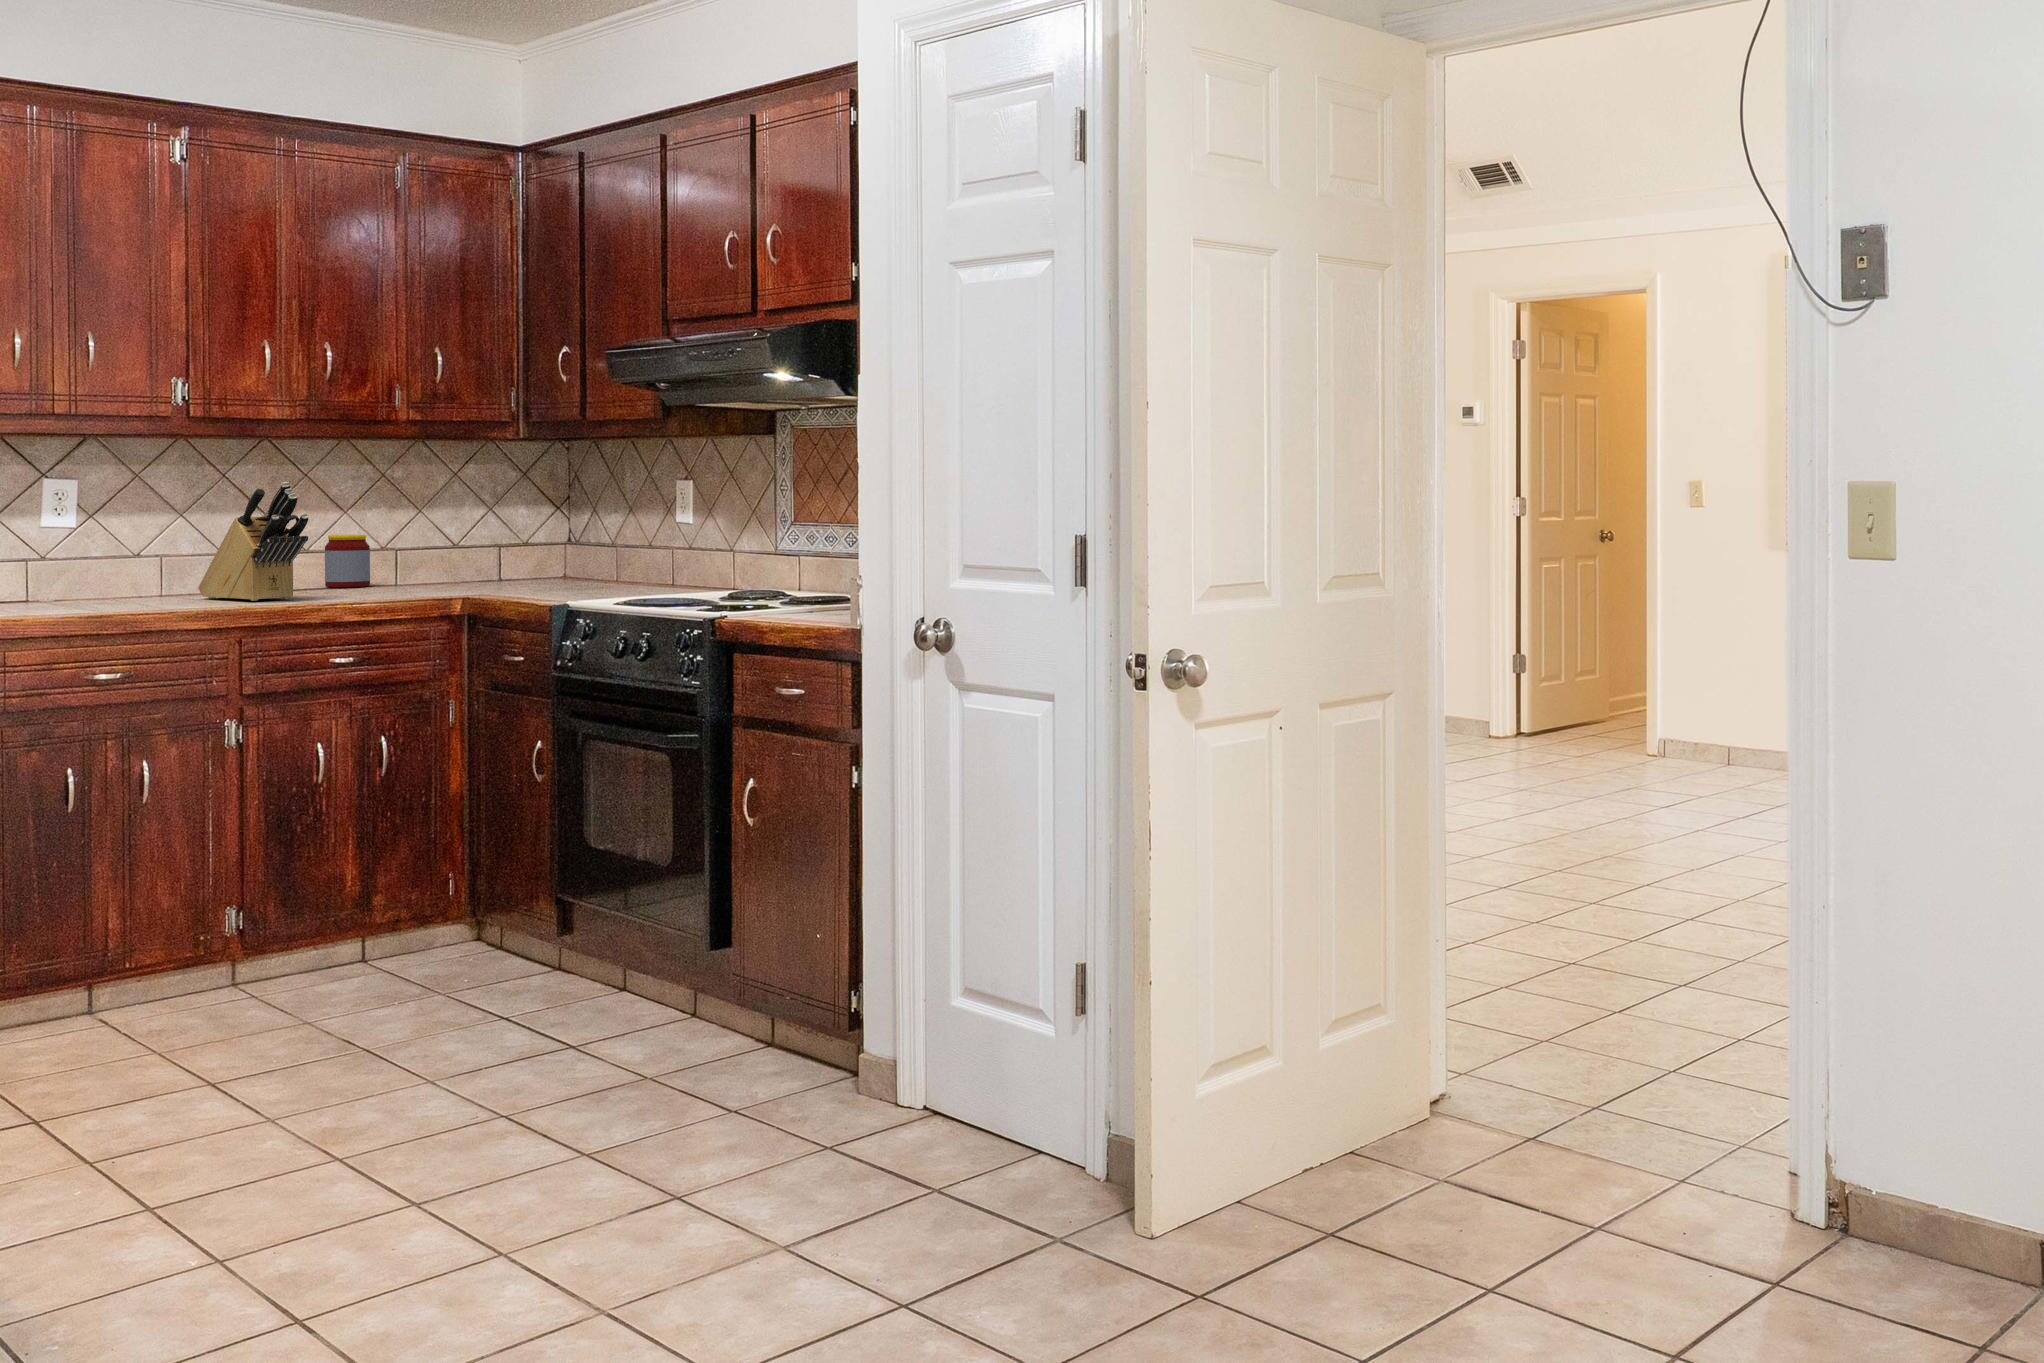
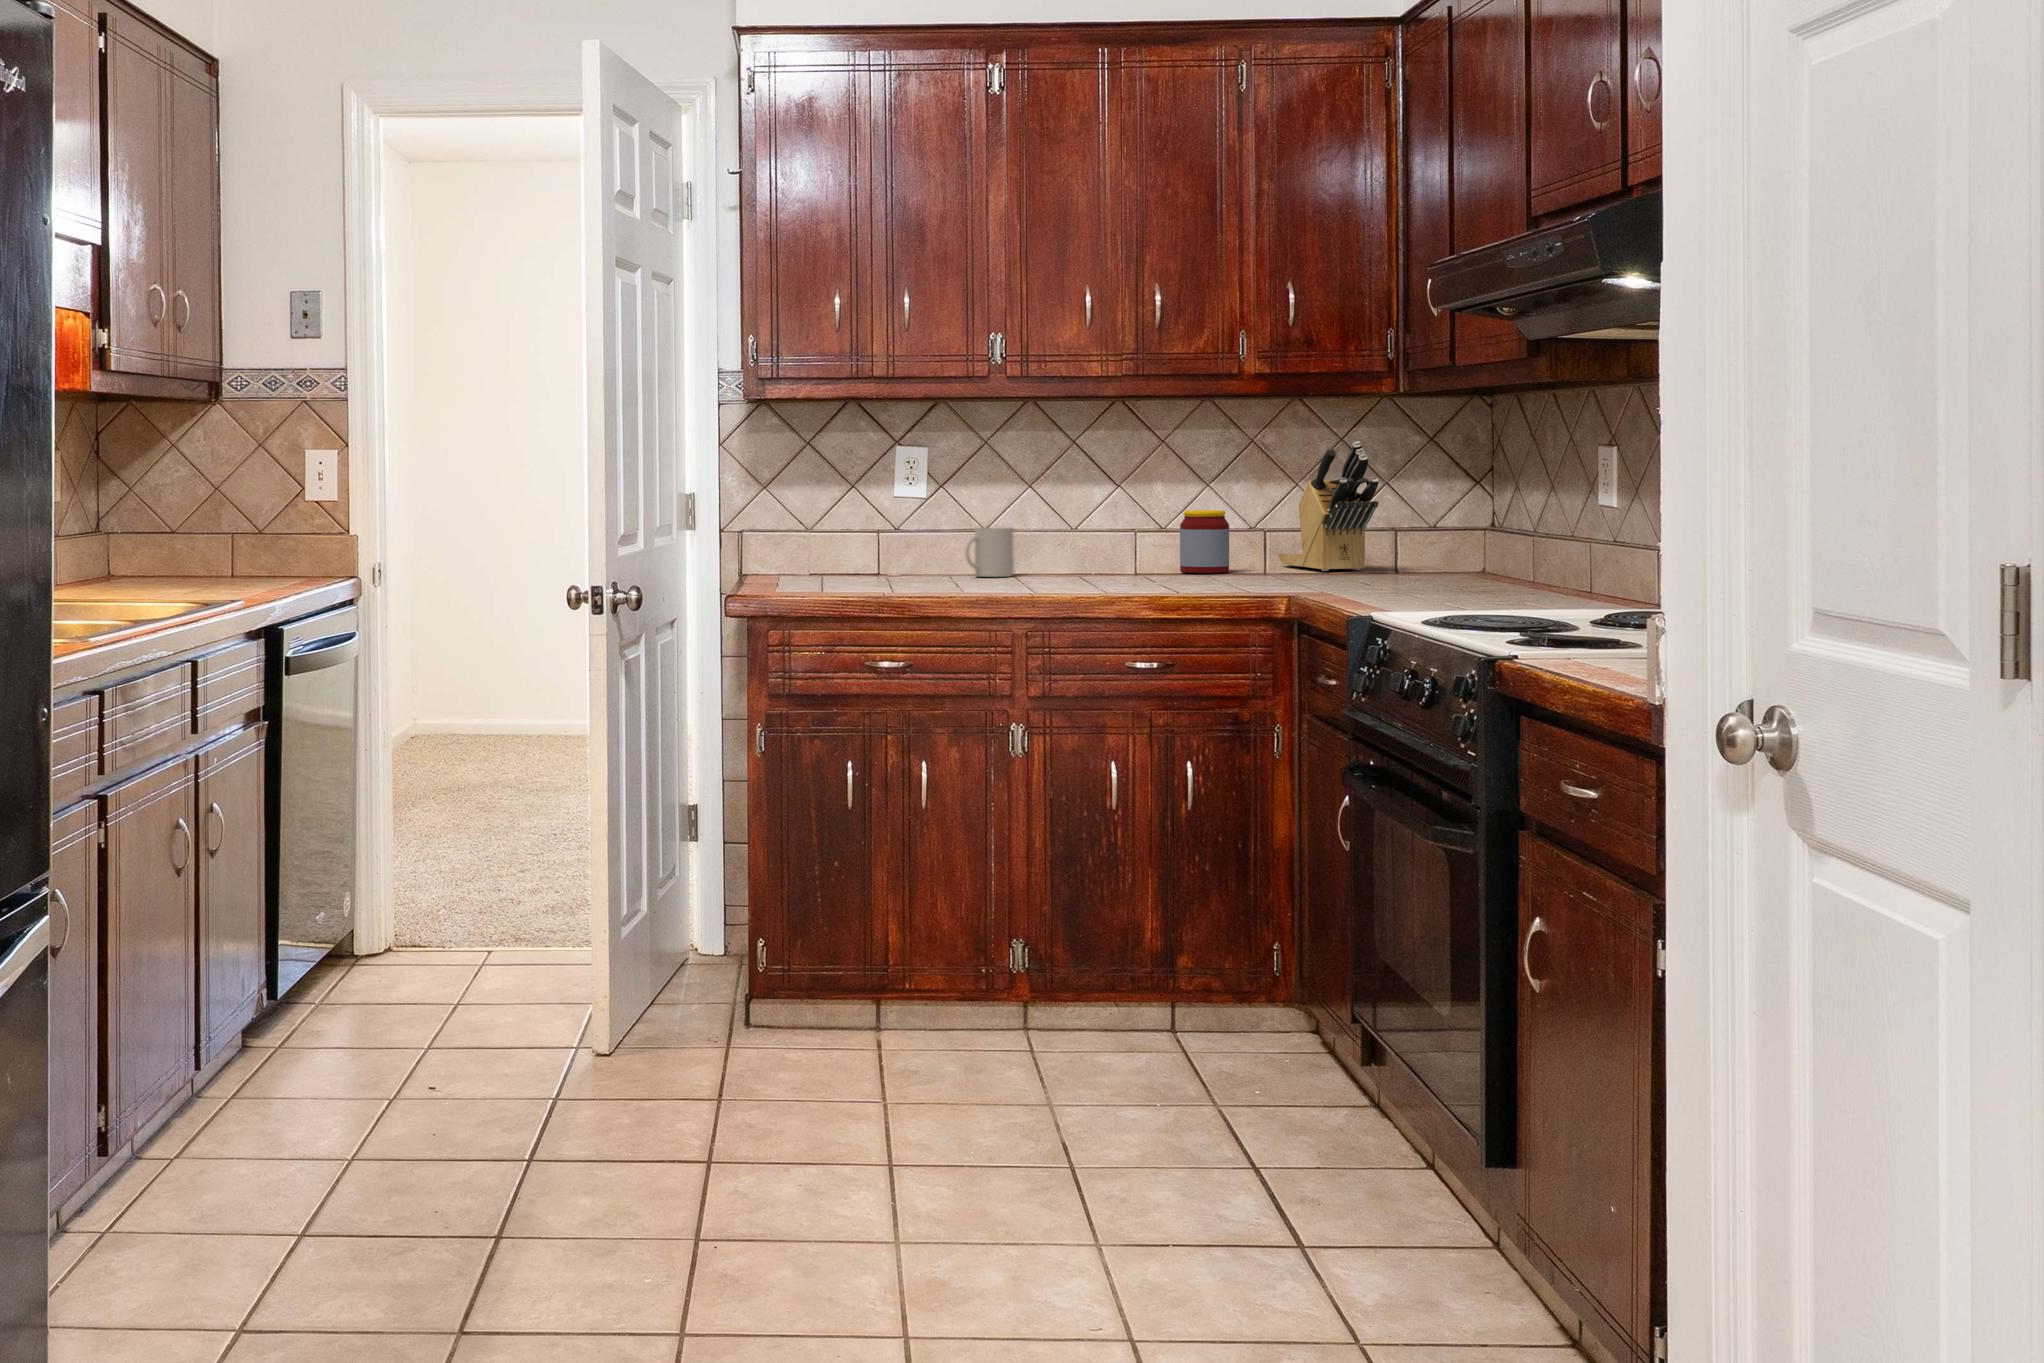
knife block: present [198,482,308,601] -> present [1279,441,1378,571]
mug: none [121,552,168,597] -> present [965,527,1014,577]

